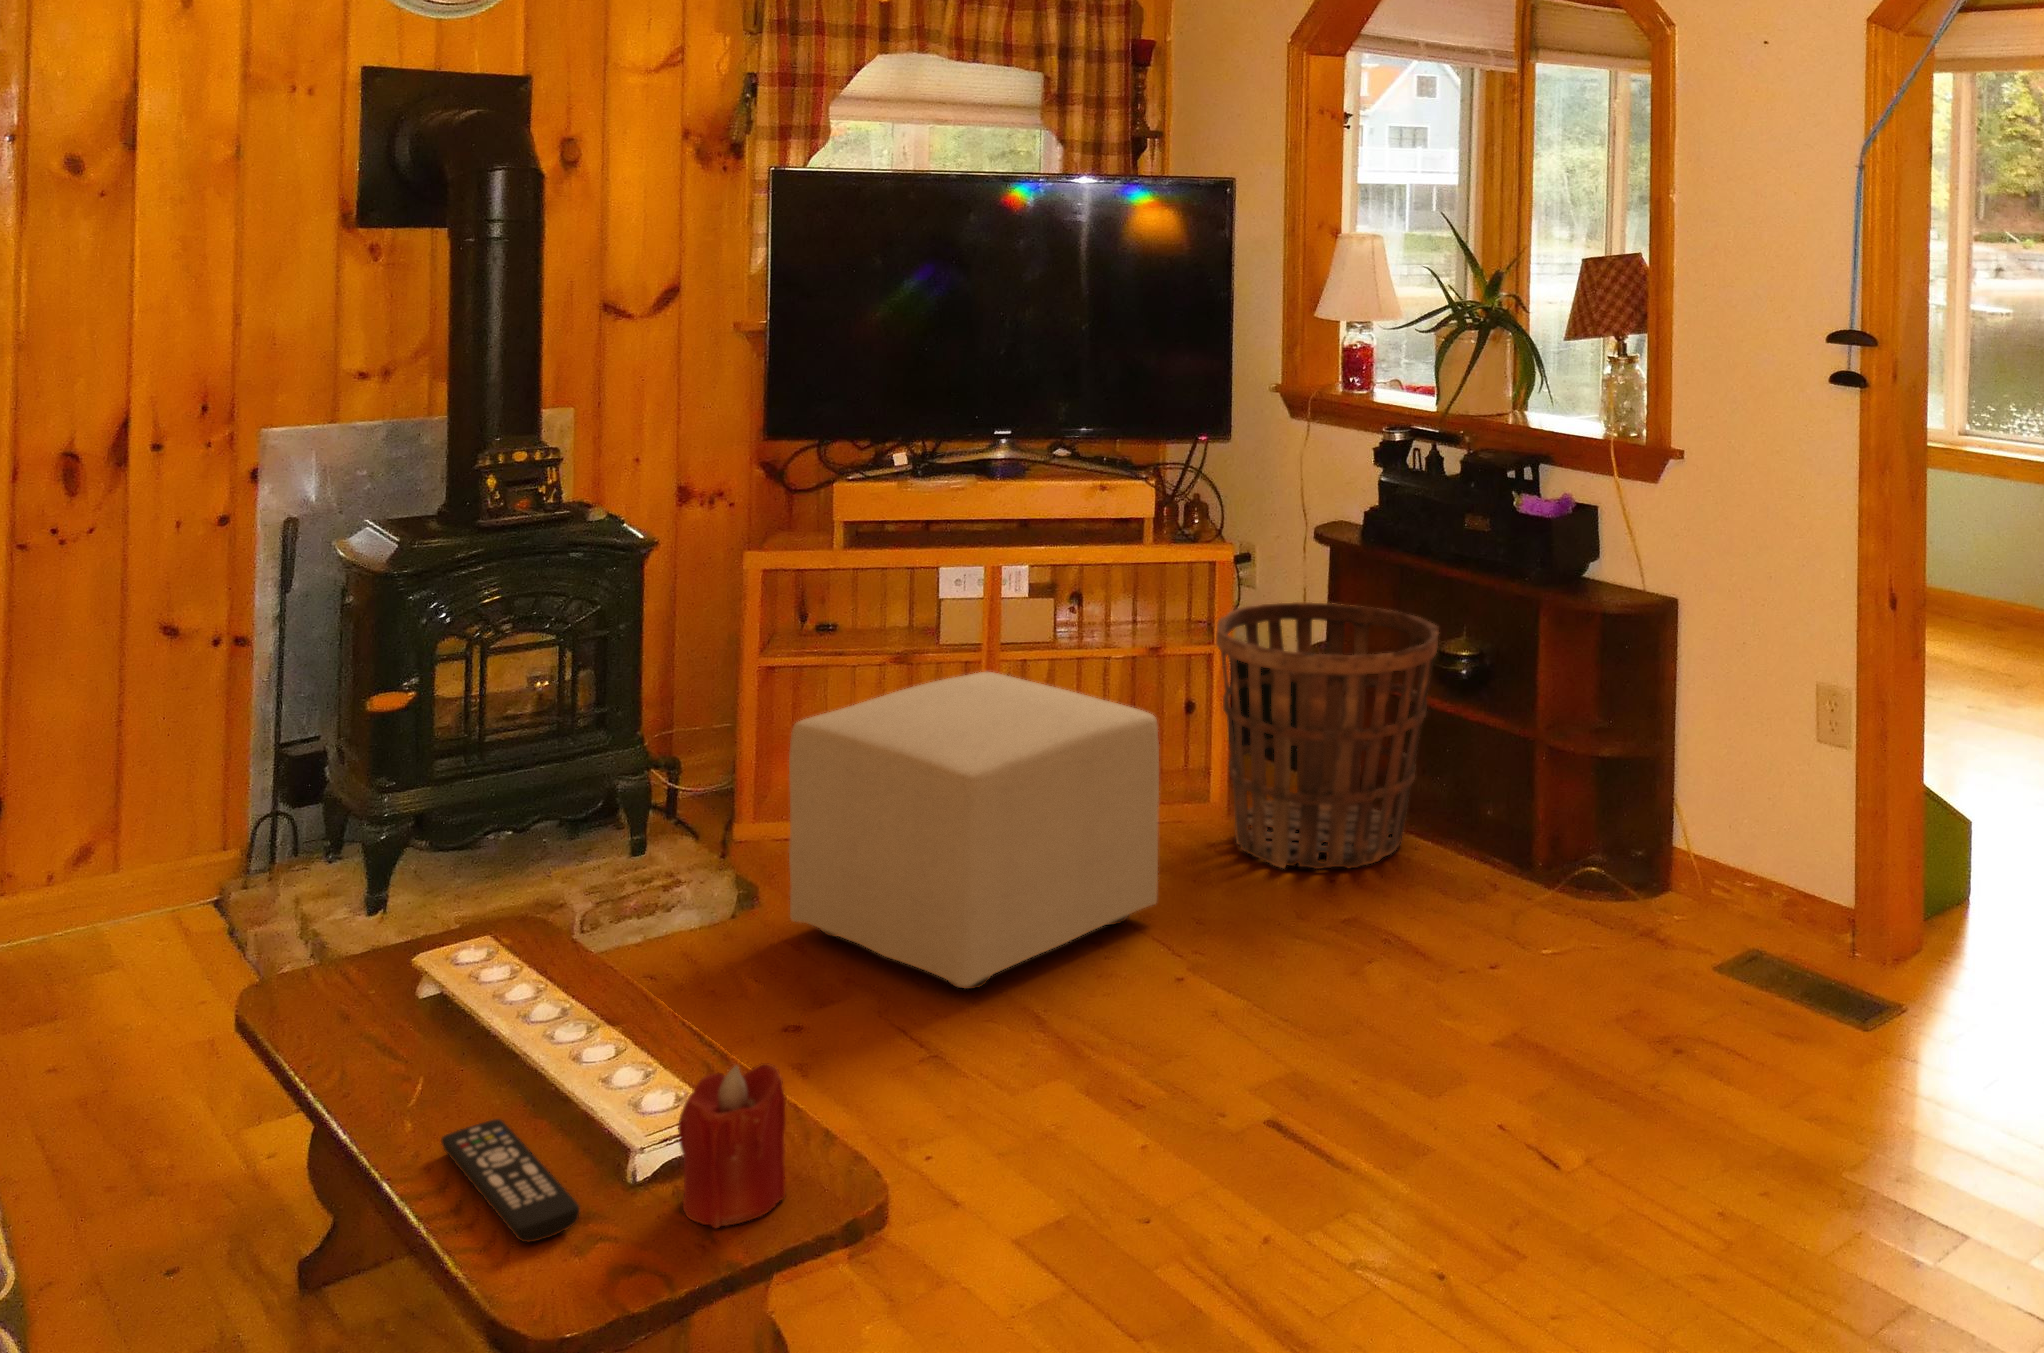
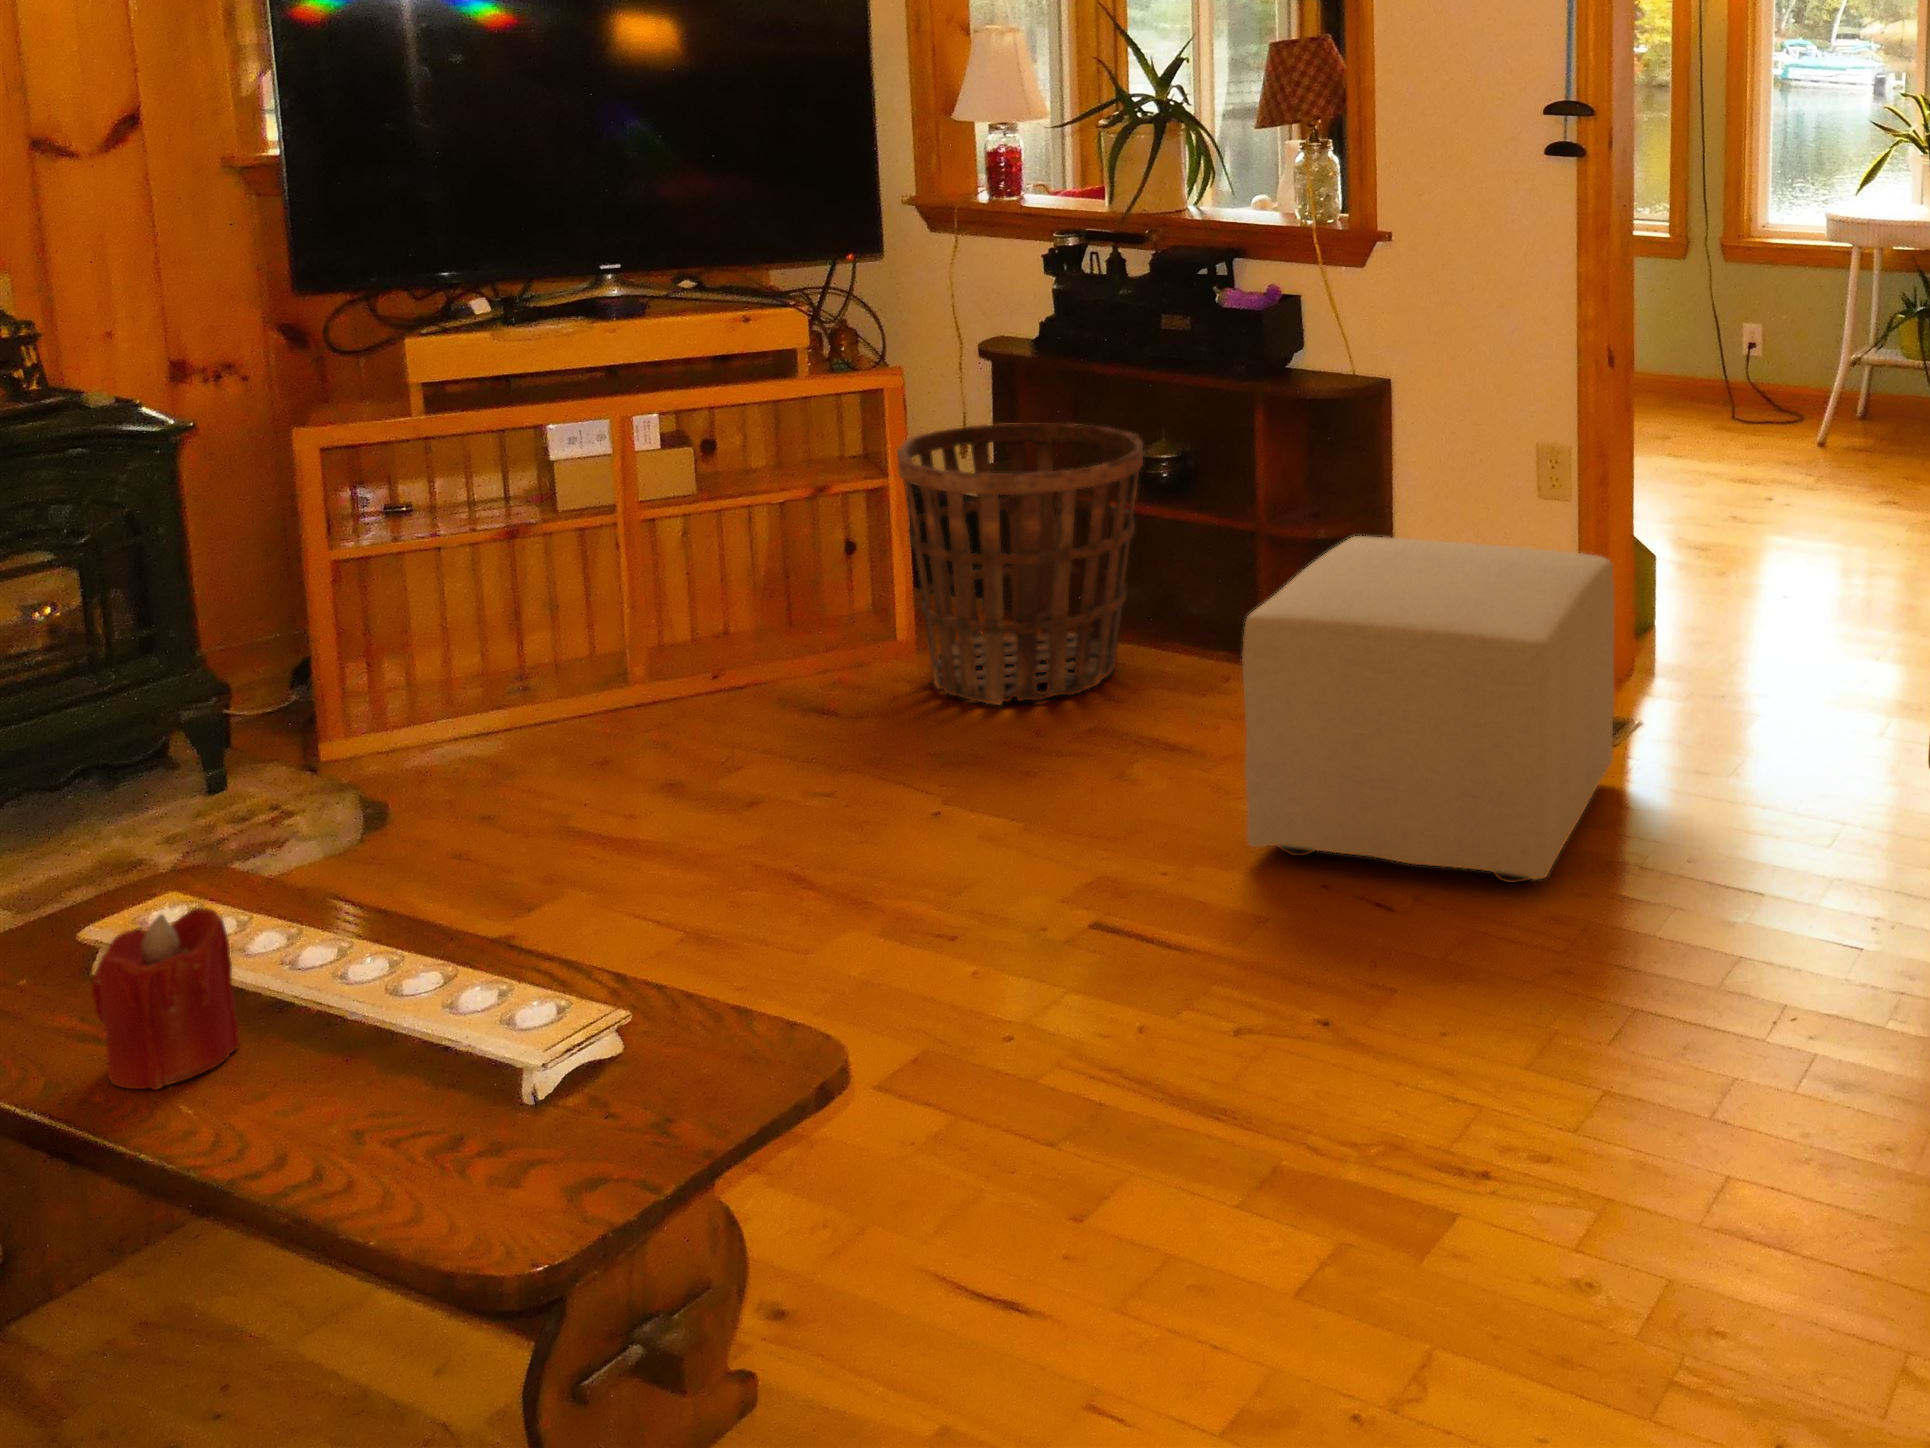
ottoman: present [789,672,1159,989] -> present [1242,536,1614,883]
candle: present [678,1063,786,1228] -> present [92,908,240,1090]
remote control: present [441,1119,580,1242] -> none [261,1075,503,1192]

